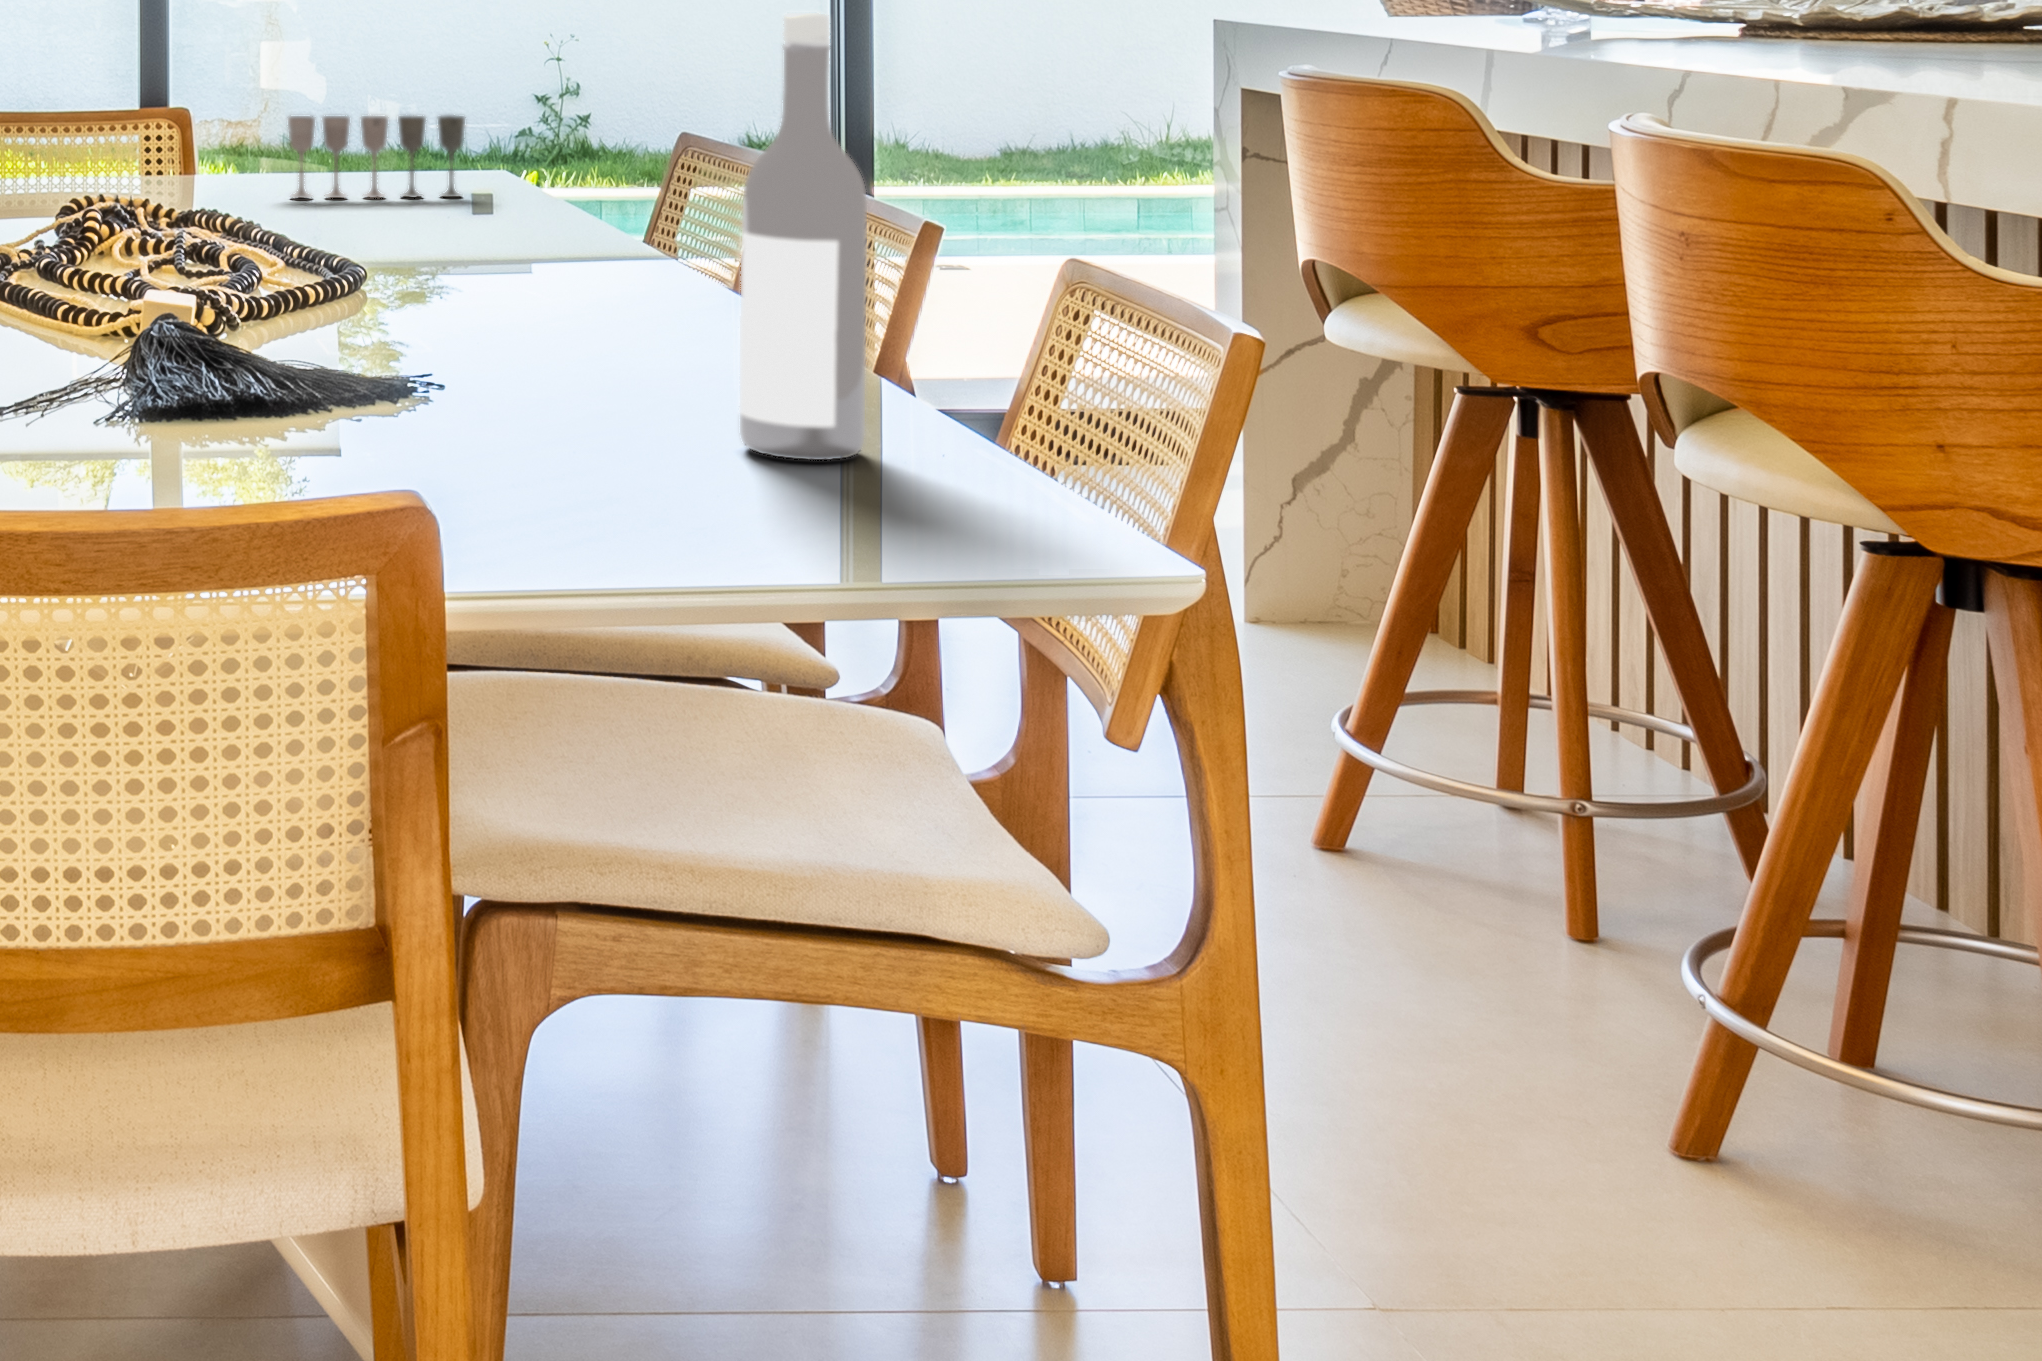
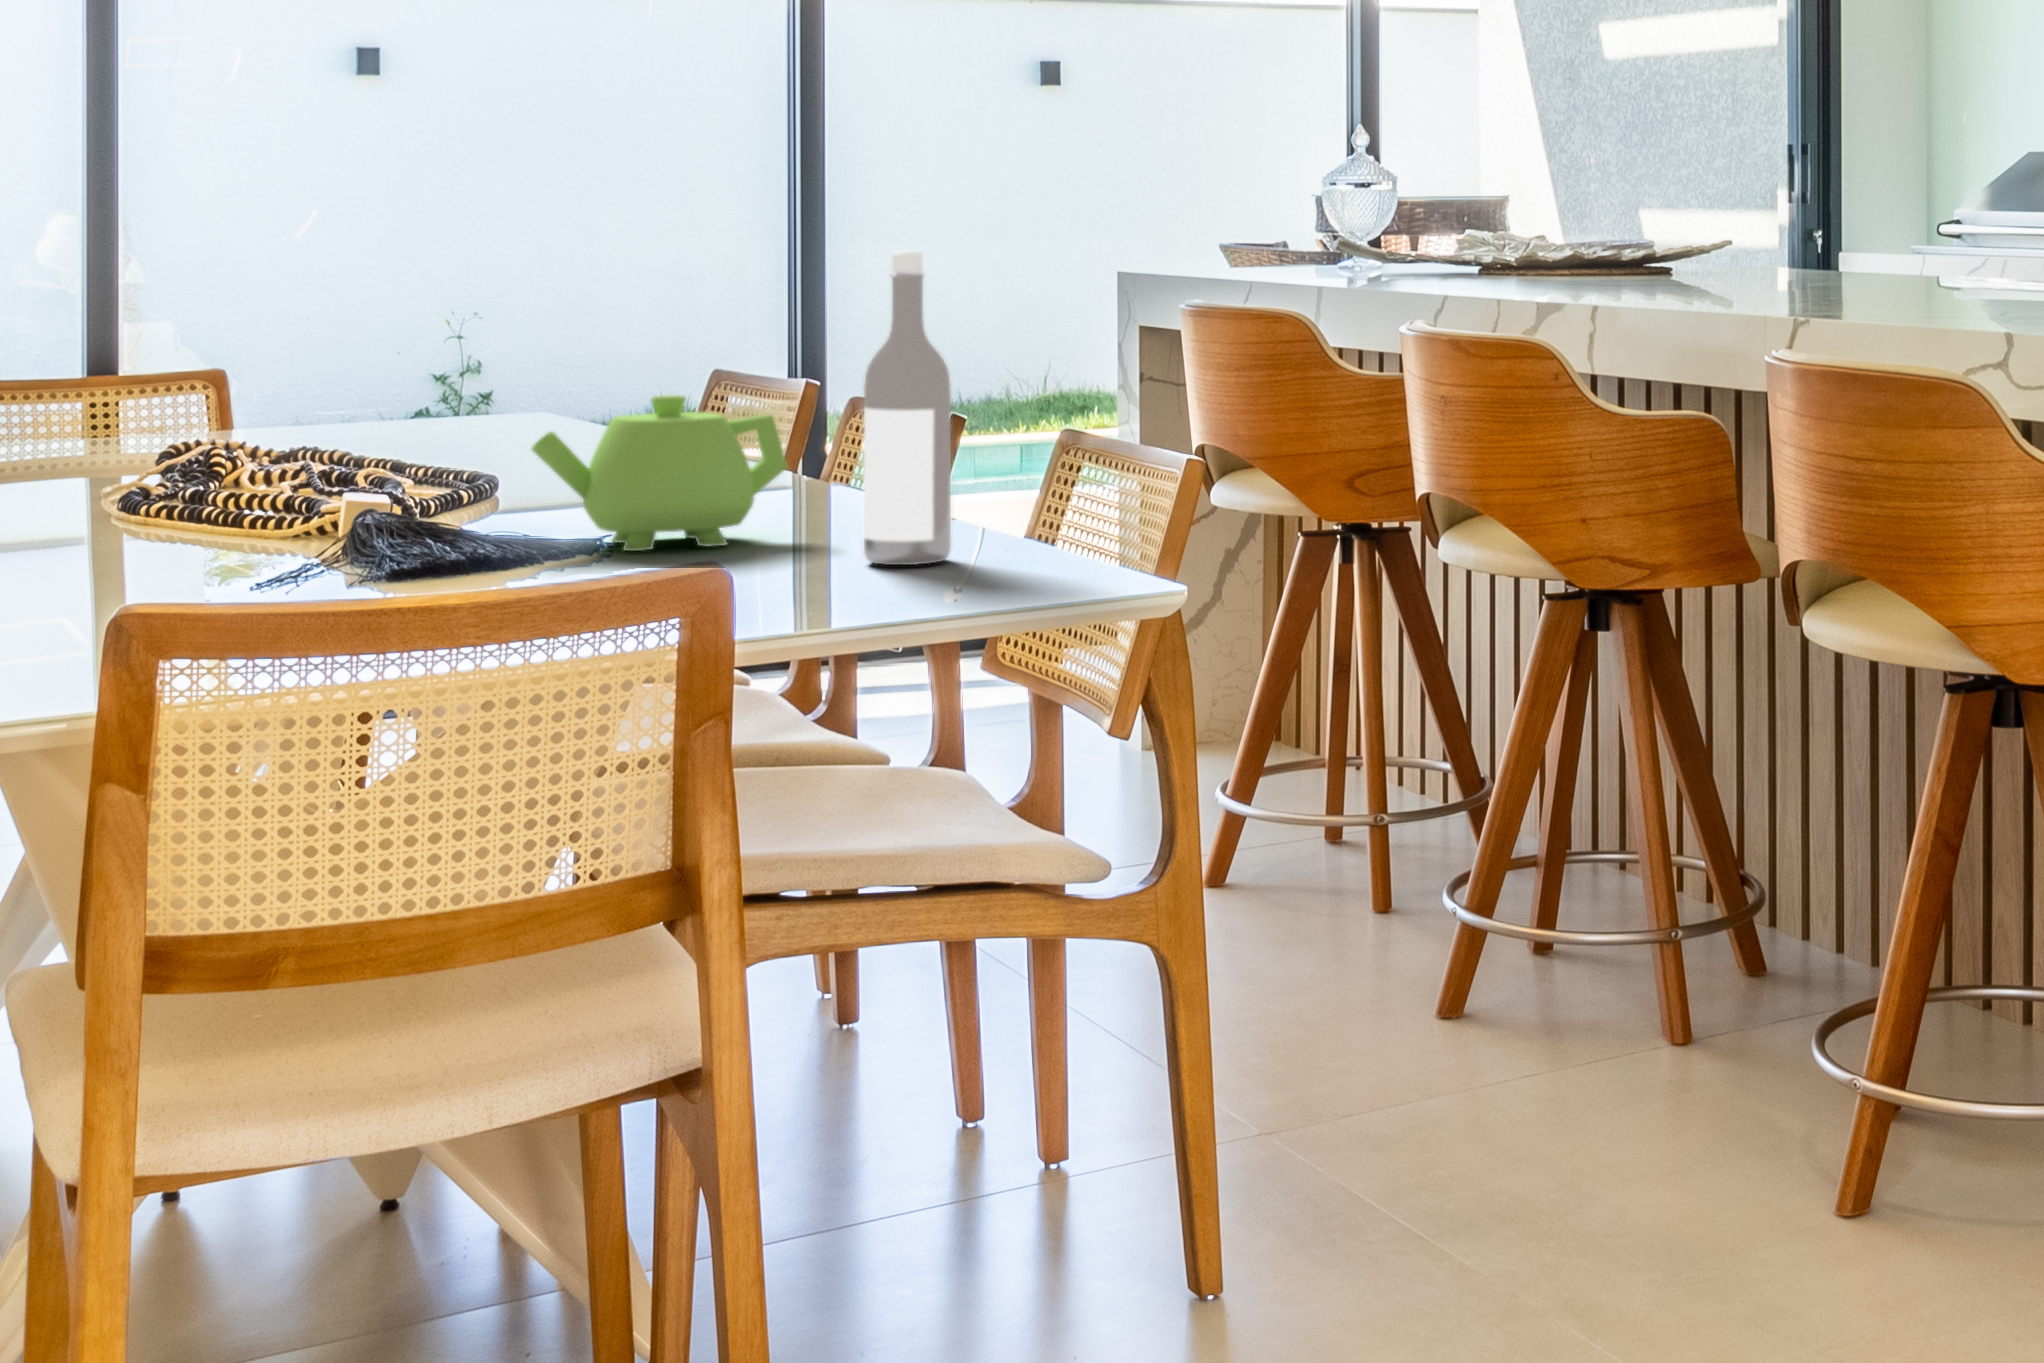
wine glass: present [288,115,465,198] -> none [369,365,535,445]
teapot: none [339,189,663,393] -> present [532,395,787,551]

